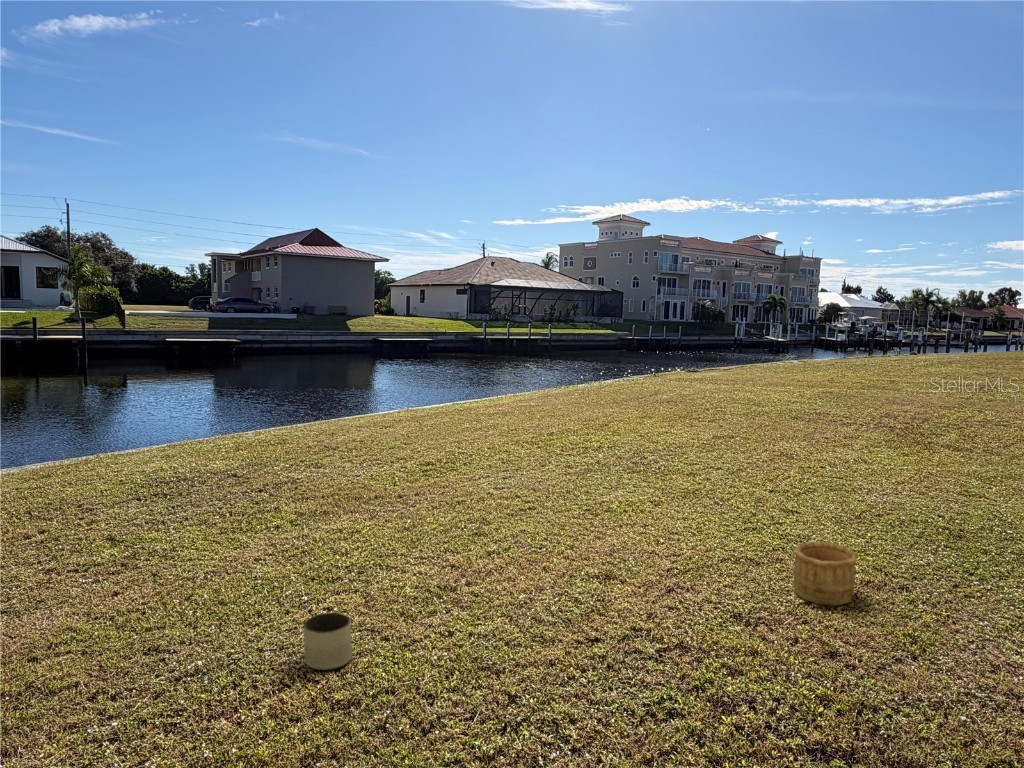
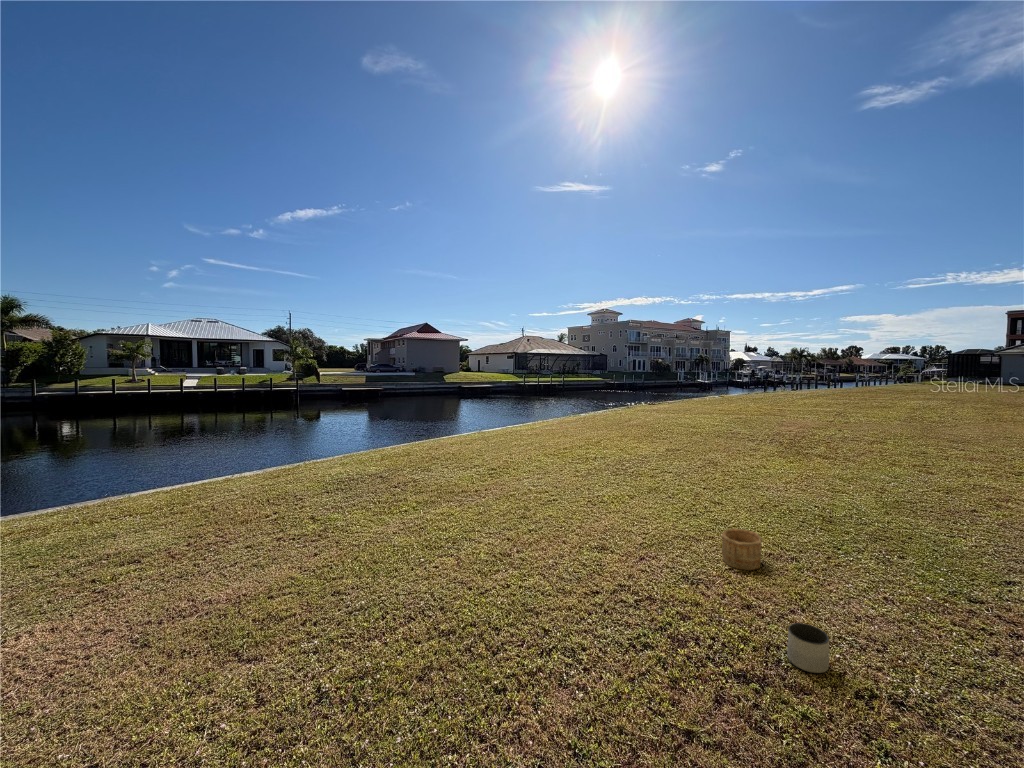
planter: present [304,613,352,670] -> present [787,623,829,673]

